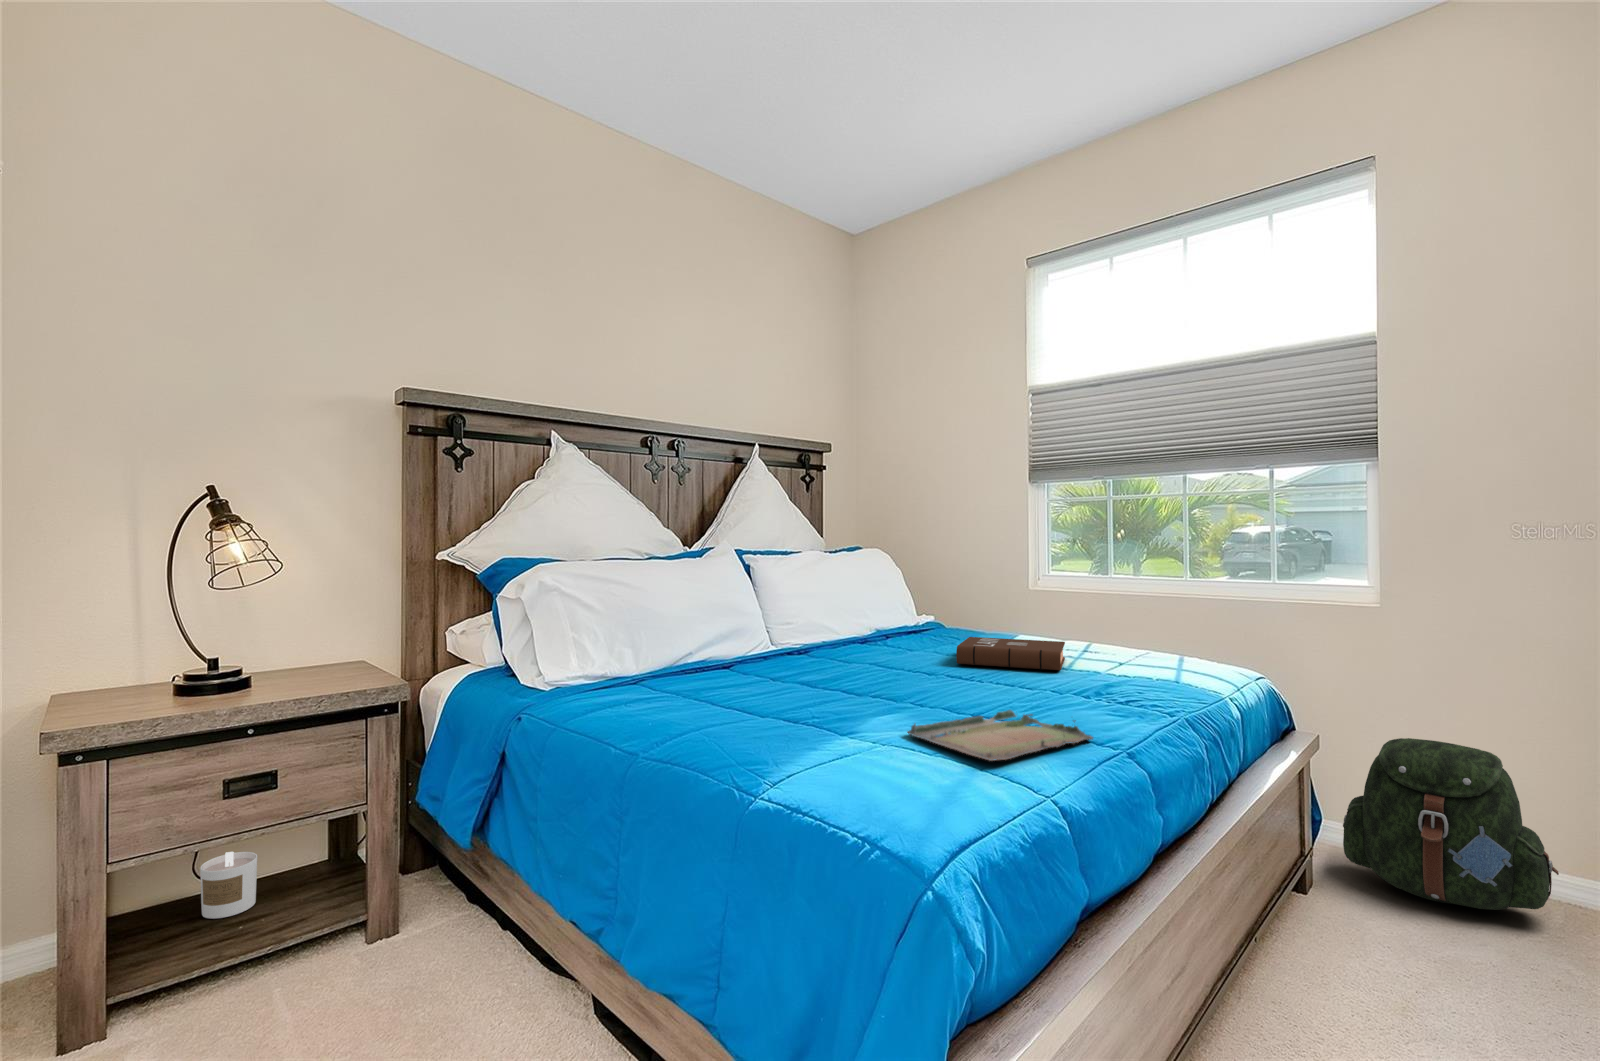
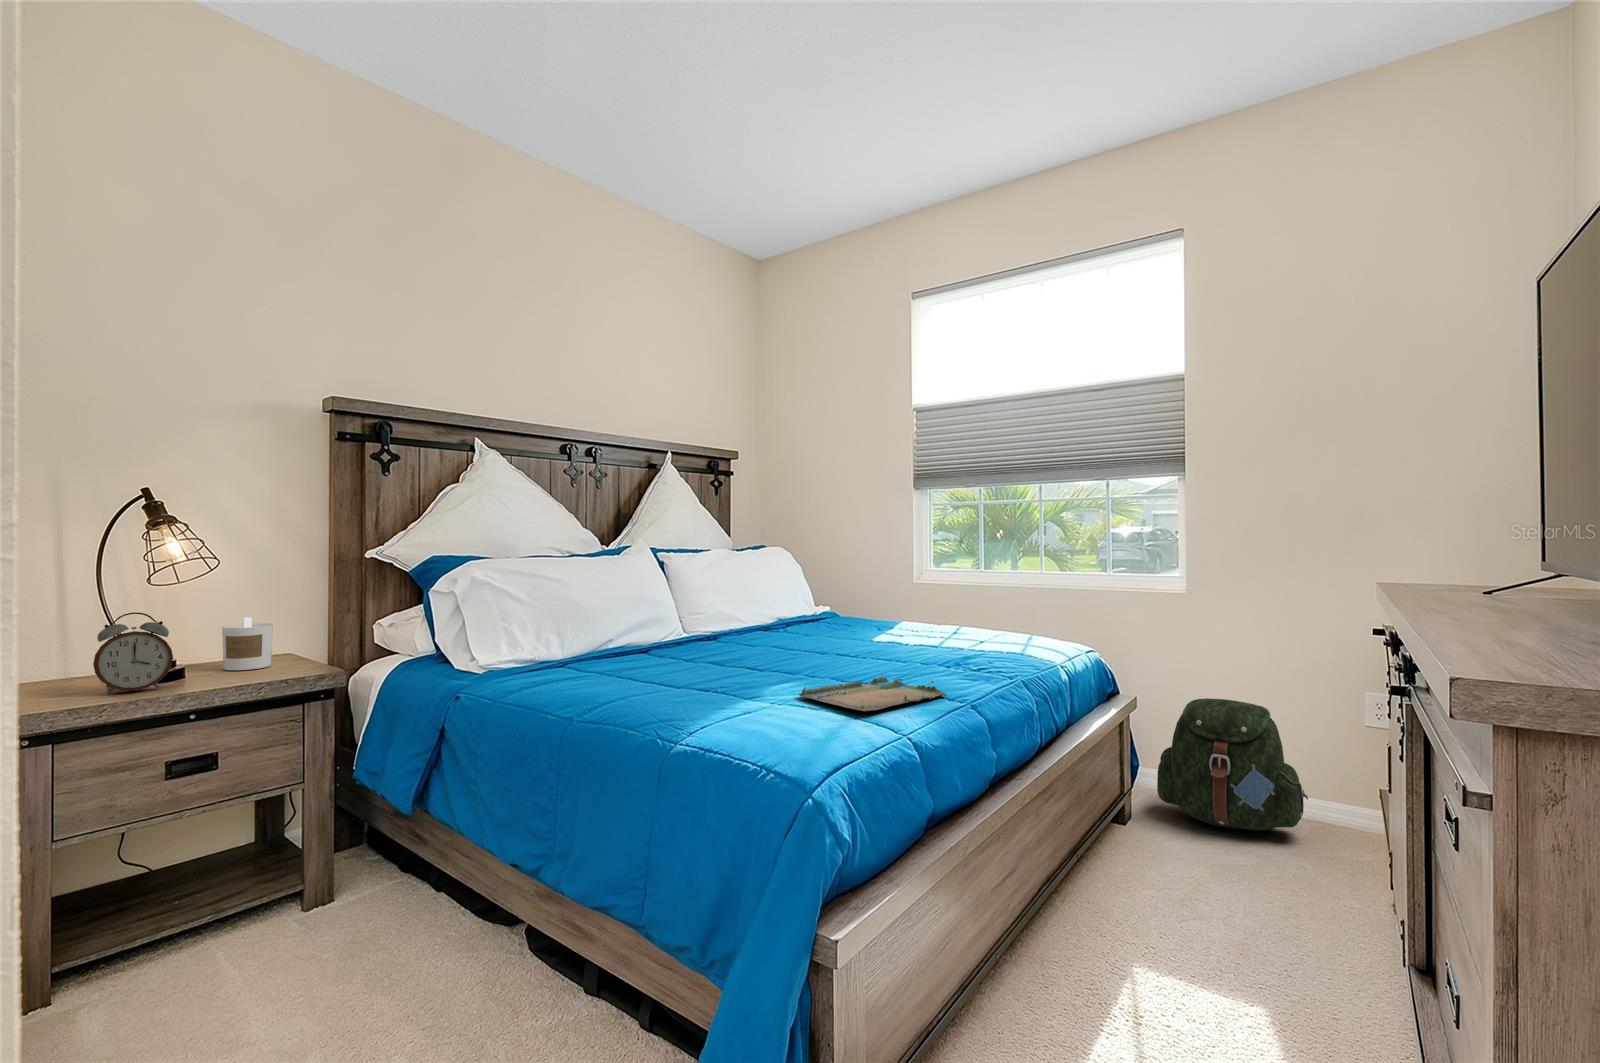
alarm clock: none [151,620,231,706] -> present [93,612,173,694]
book: present [956,637,1065,670] -> none [845,623,936,648]
candle: present [200,852,257,919] -> present [222,617,273,670]

